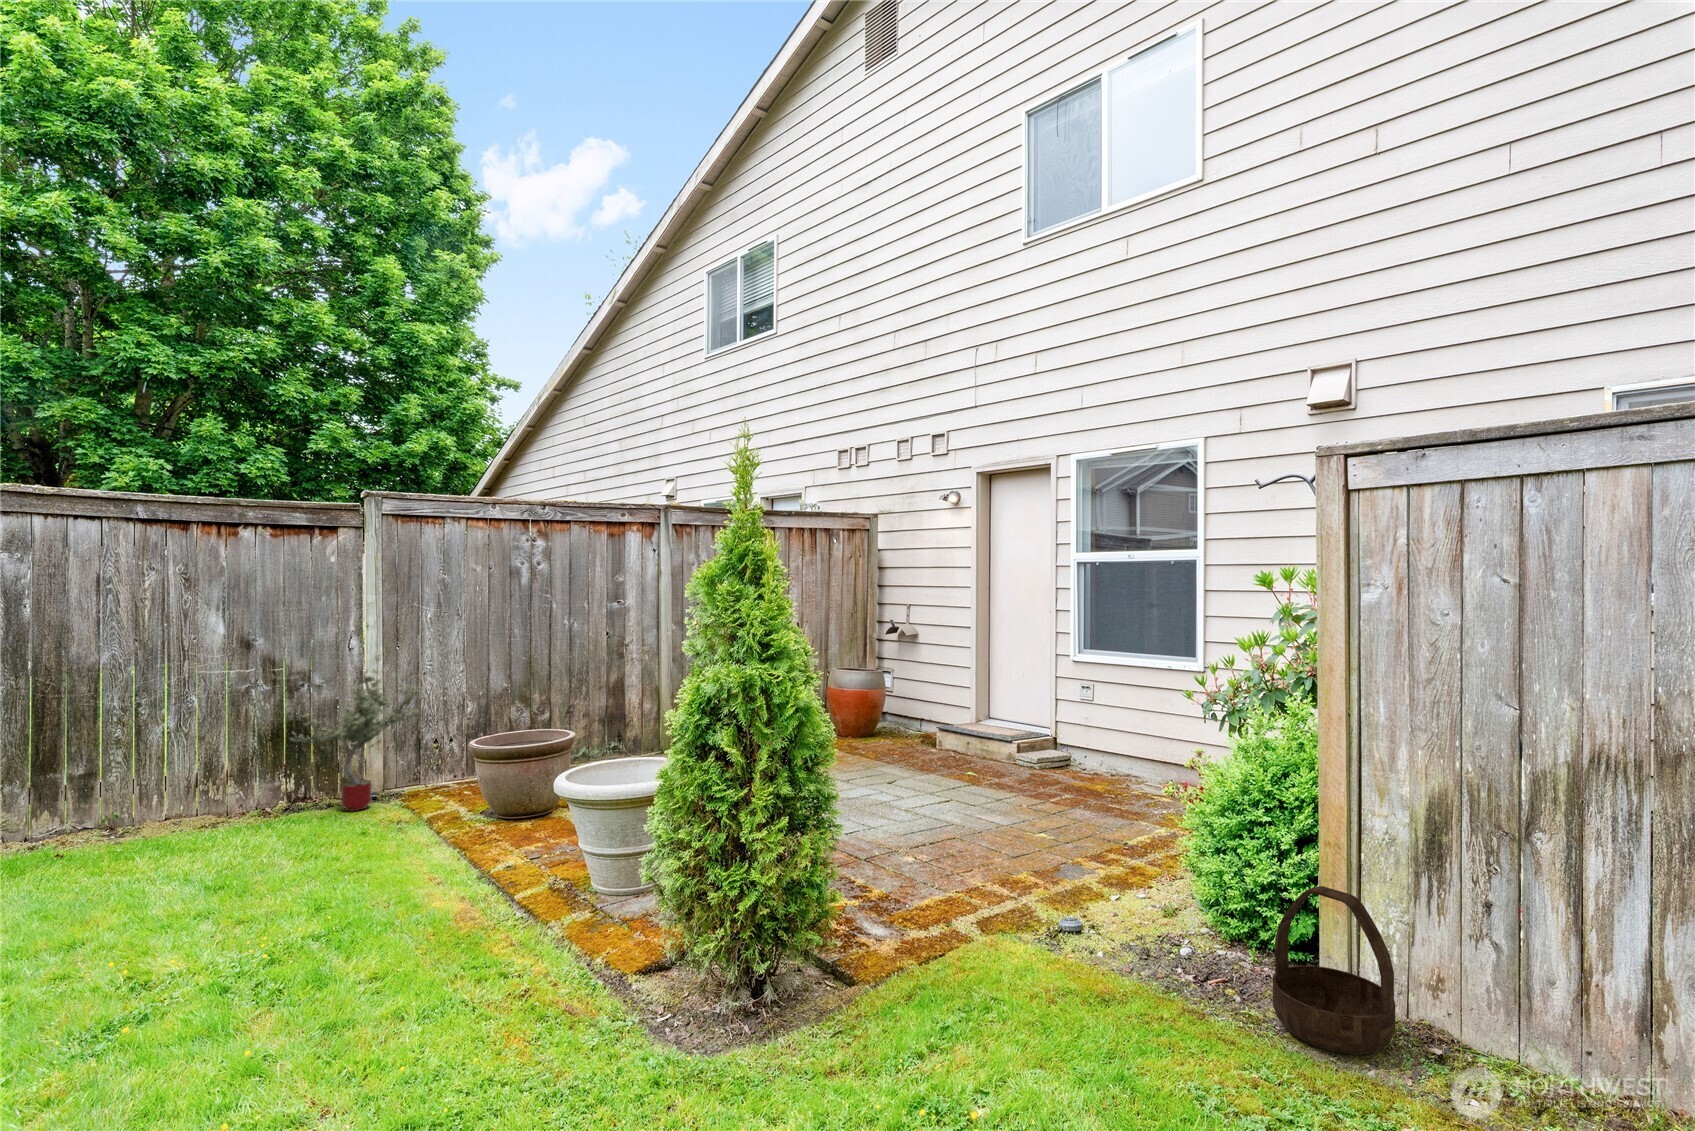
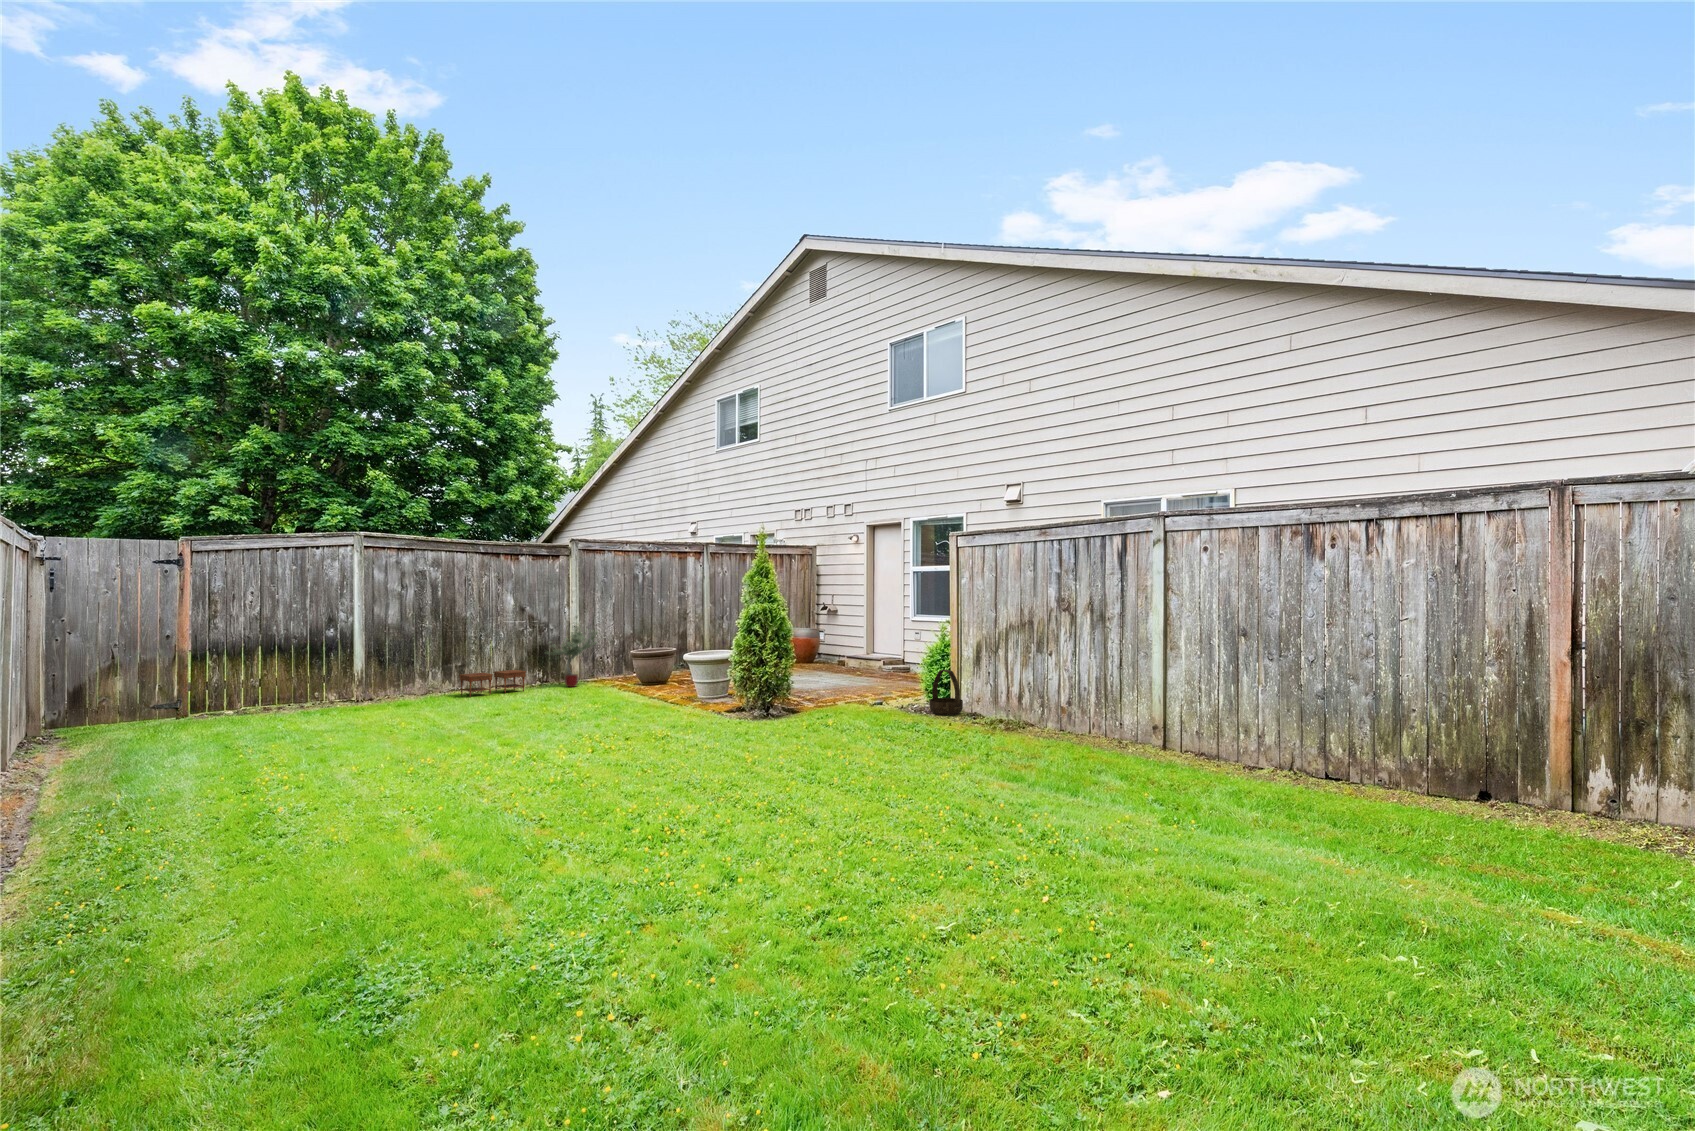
side table: none [72,775,240,854] -> present [459,670,526,697]

